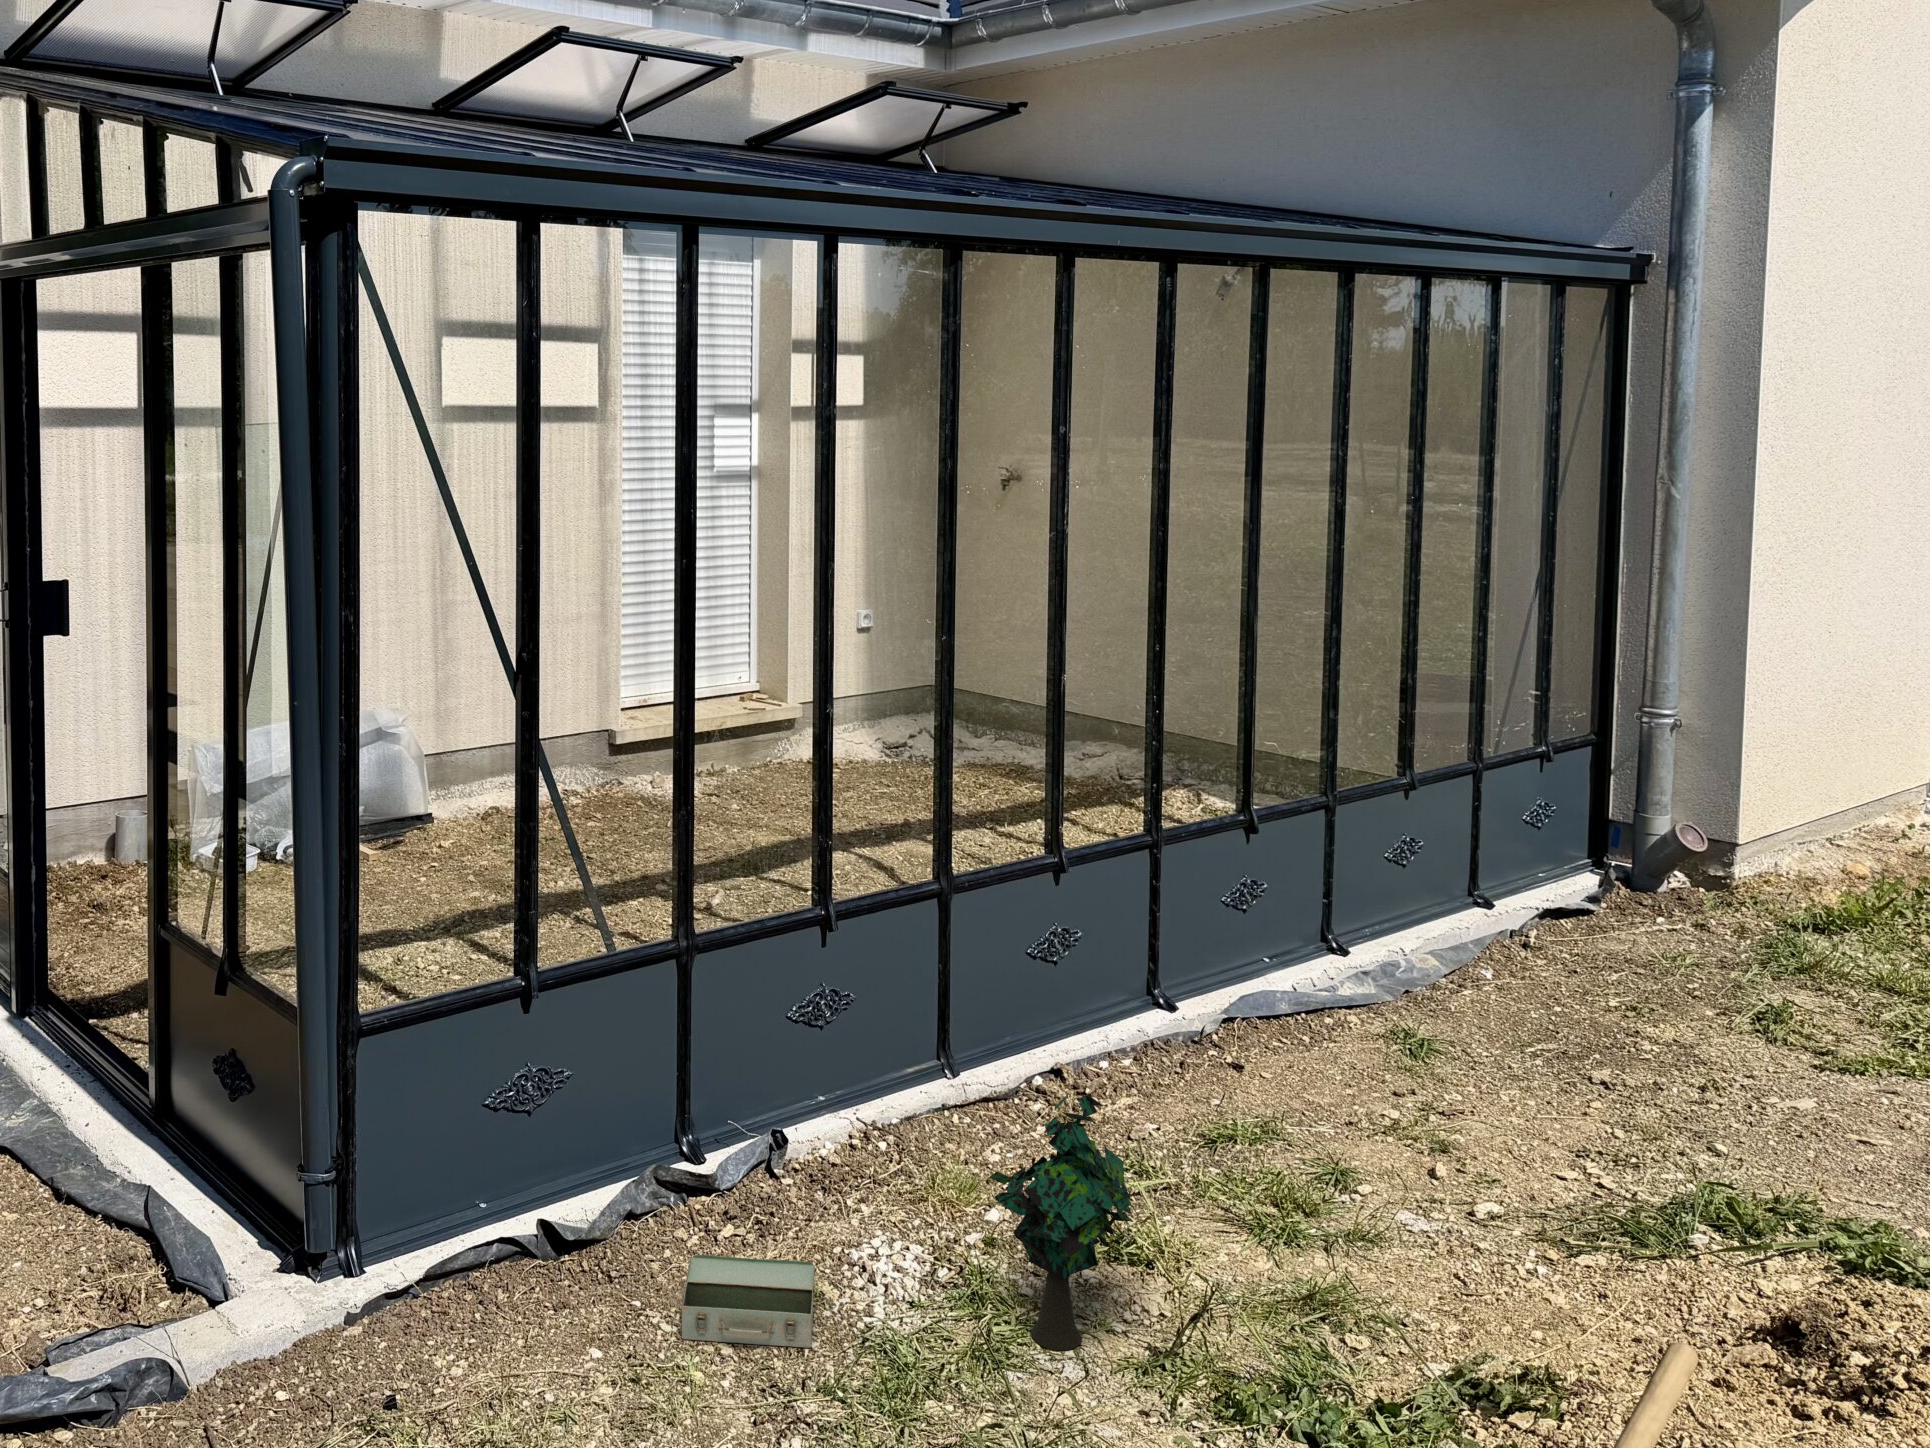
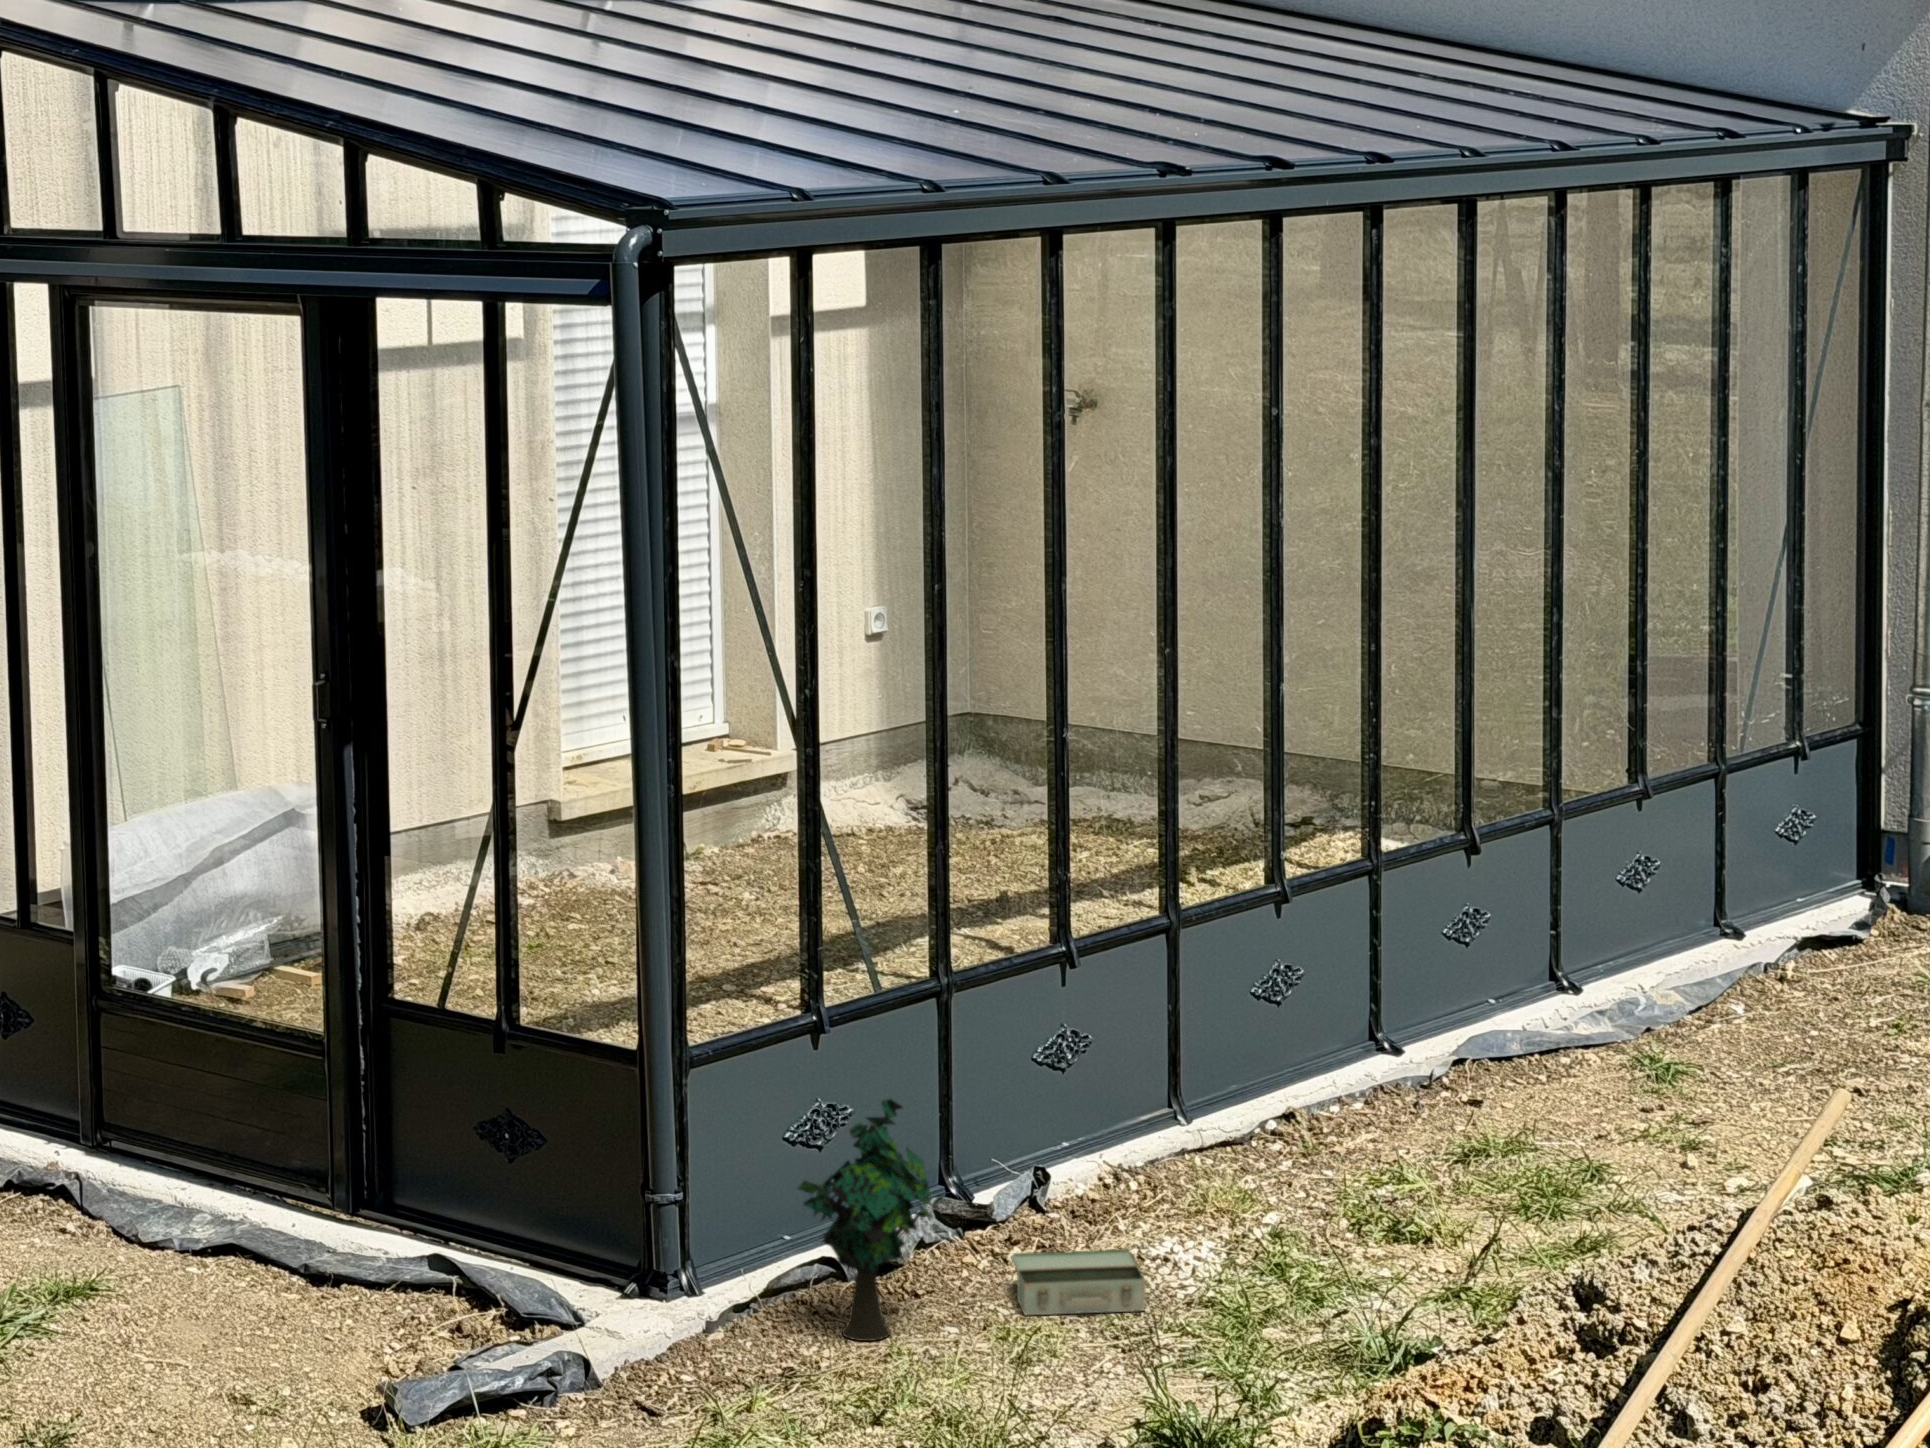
decorative plant: present [989,1094,1132,1350] -> present [798,1099,932,1341]

